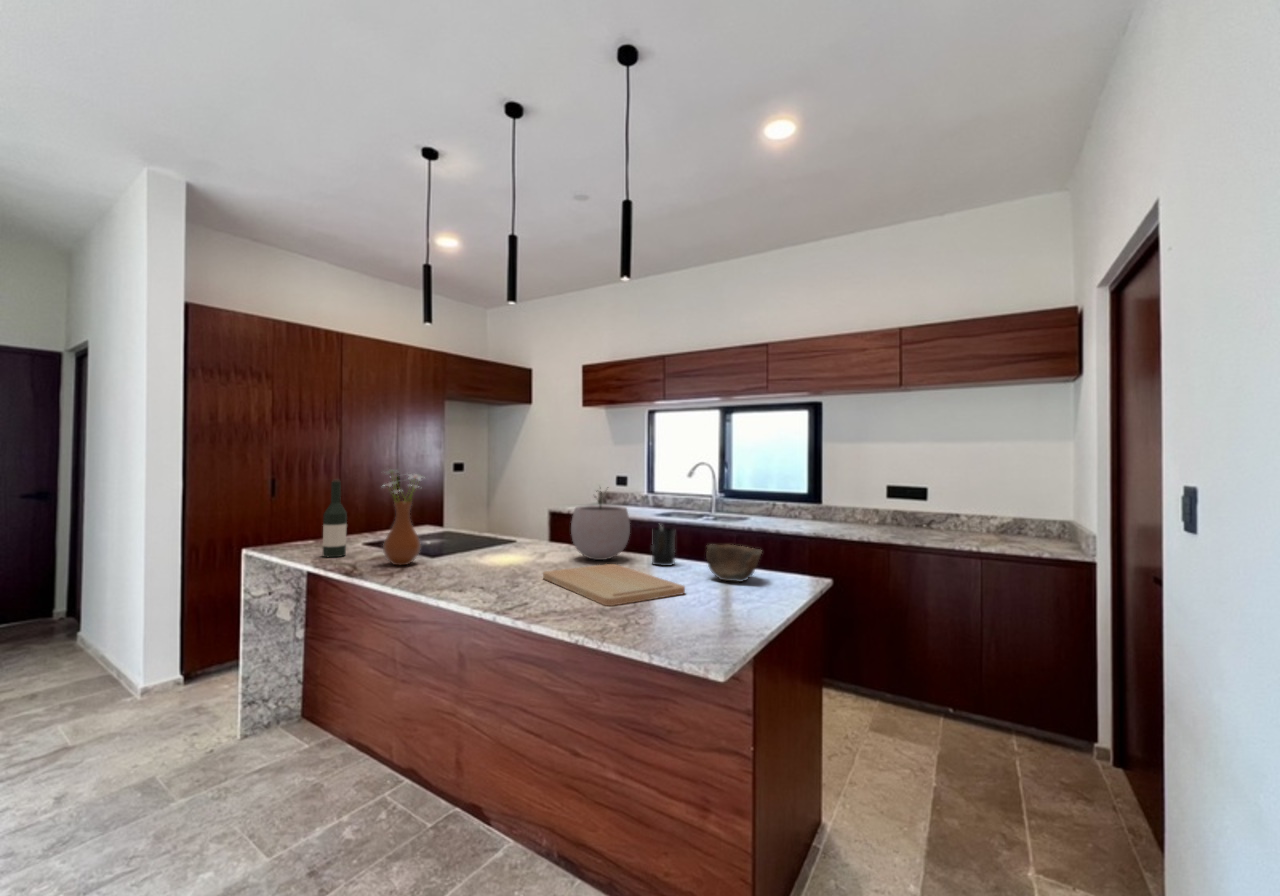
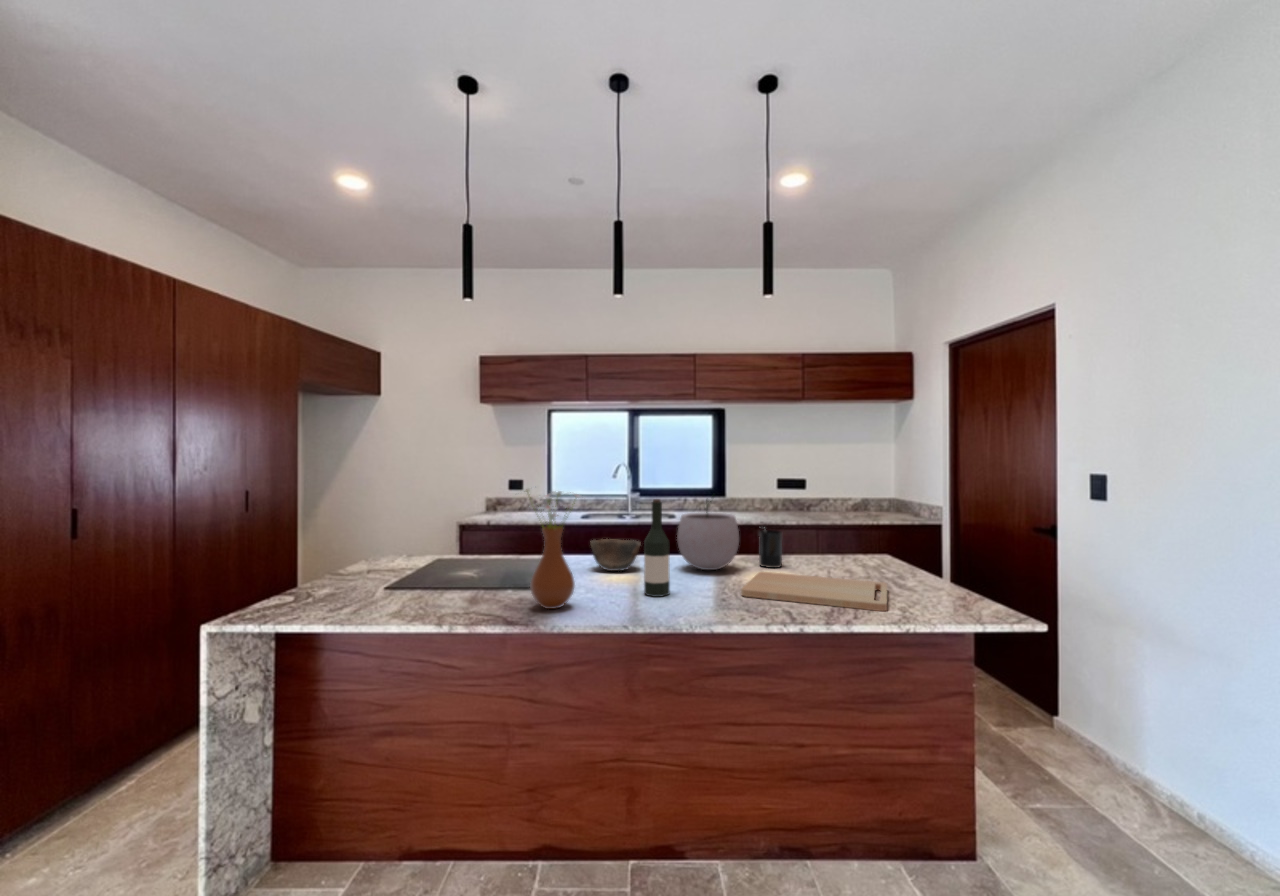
wine bottle: present [323,479,347,558] -> present [644,499,670,597]
bowl: present [706,545,762,582] -> present [590,539,641,571]

